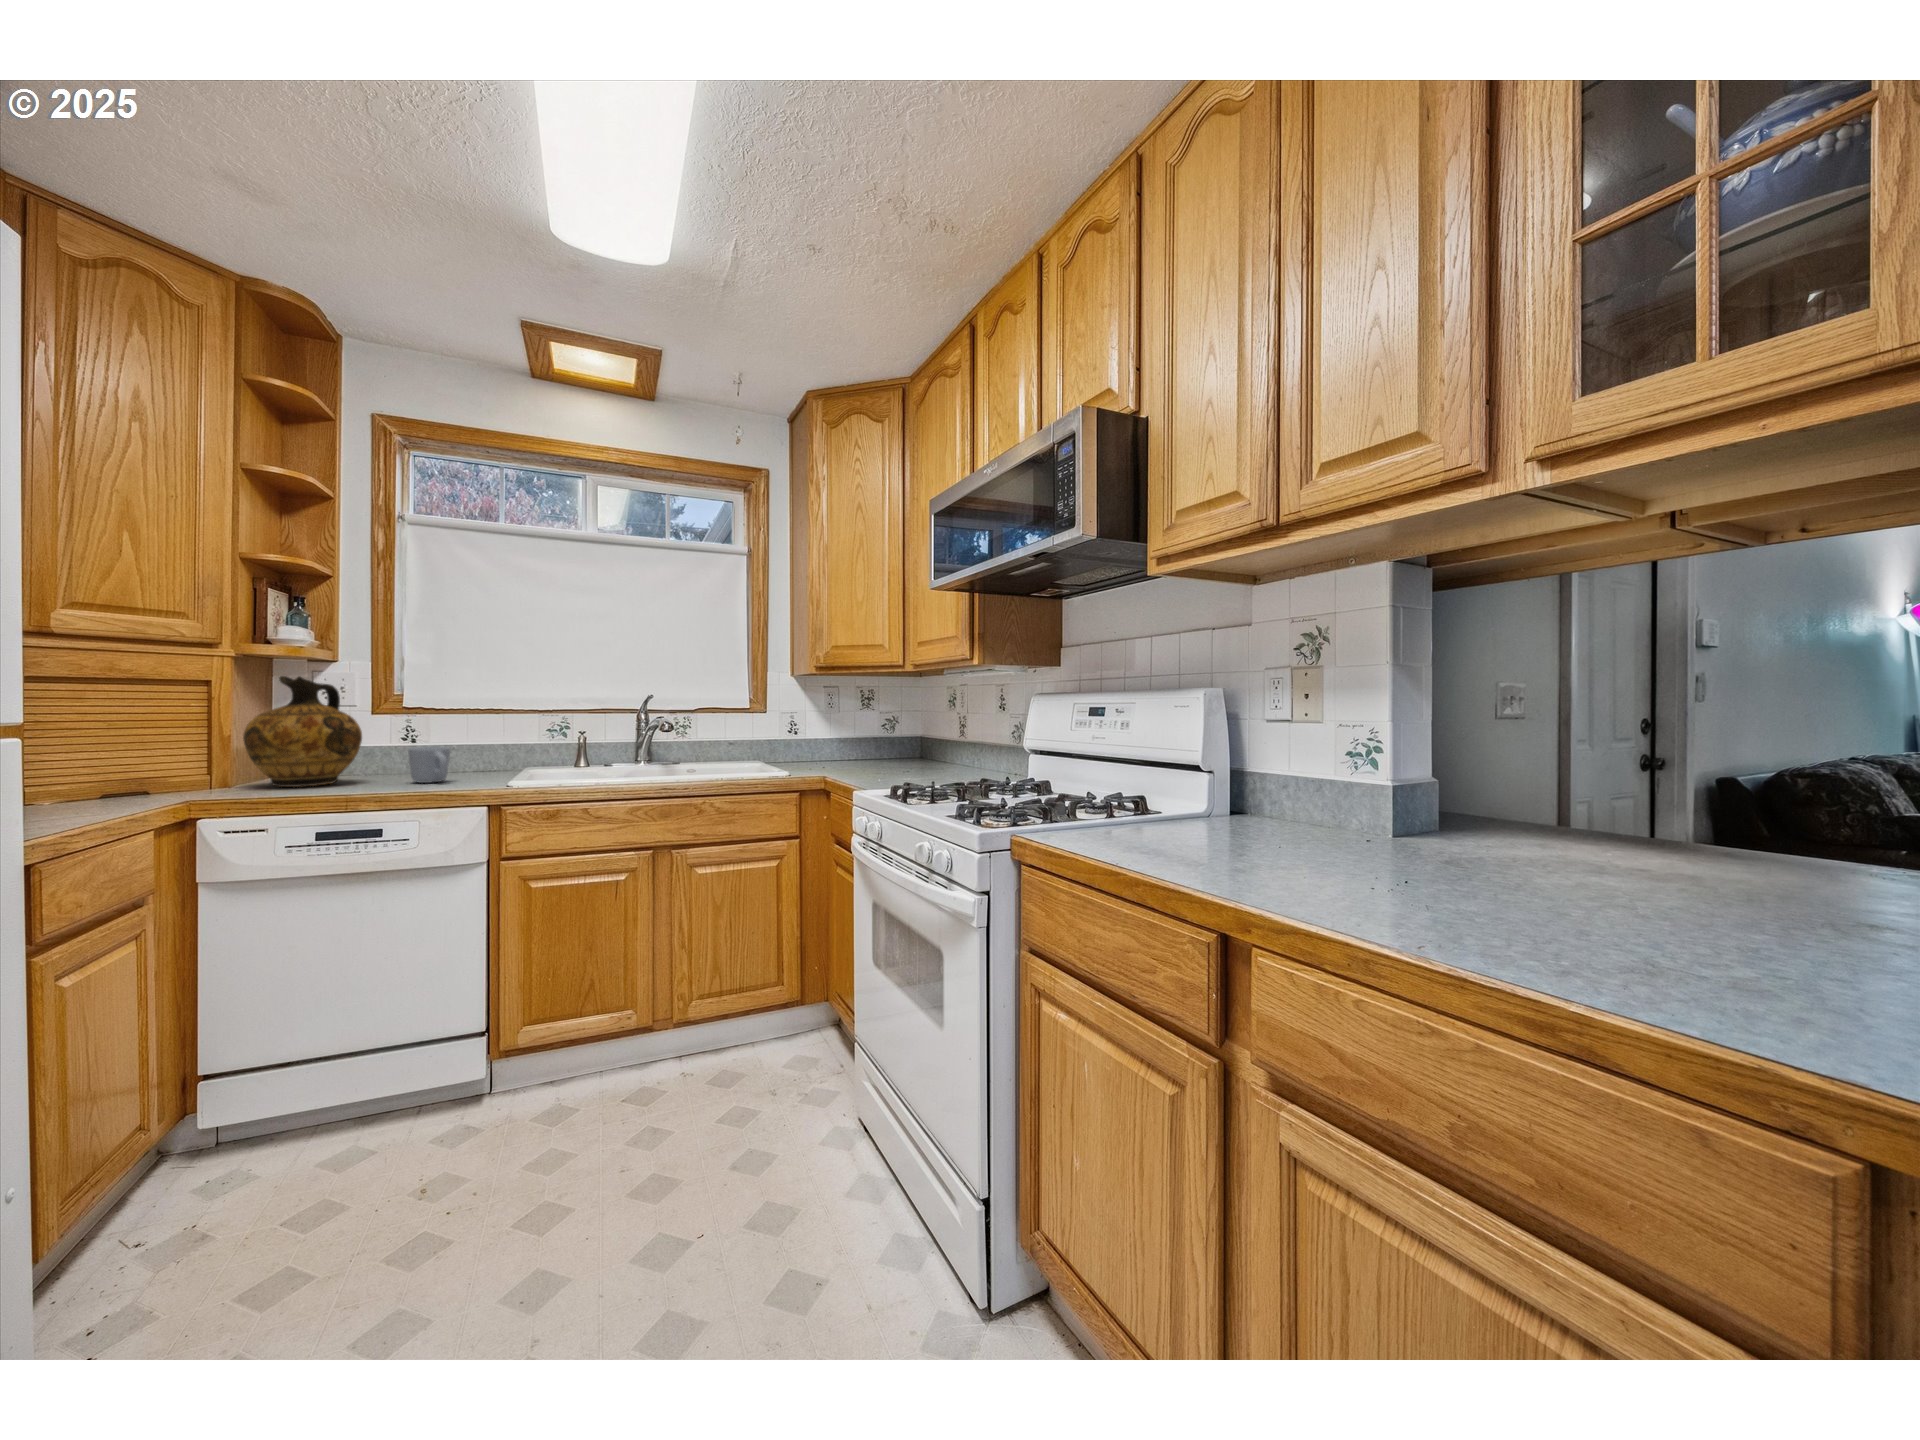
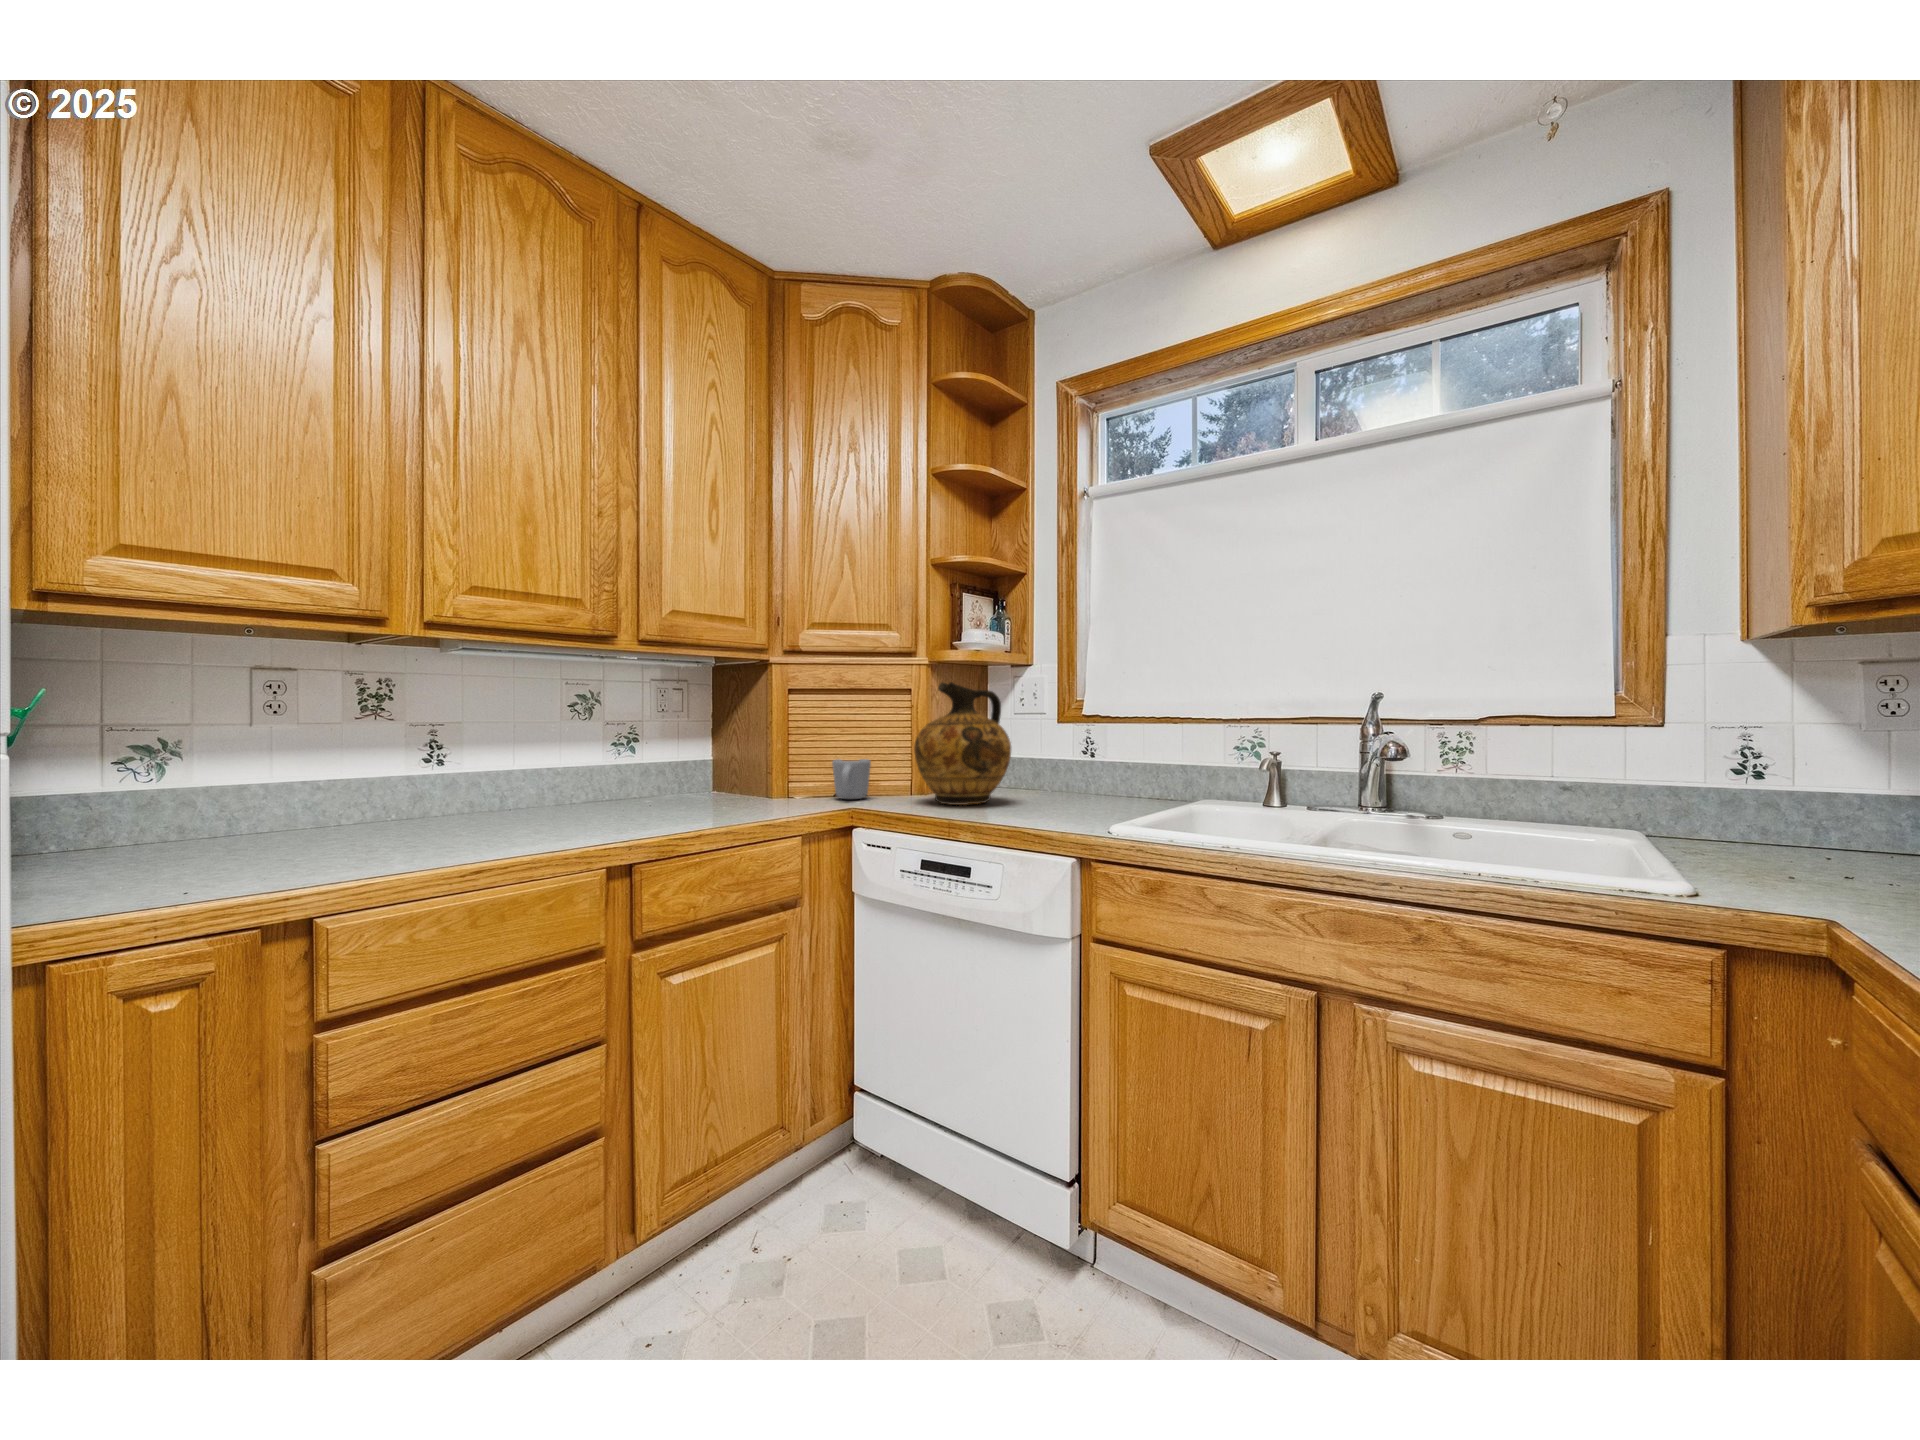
mug: present [408,747,450,783] -> present [832,759,871,799]

